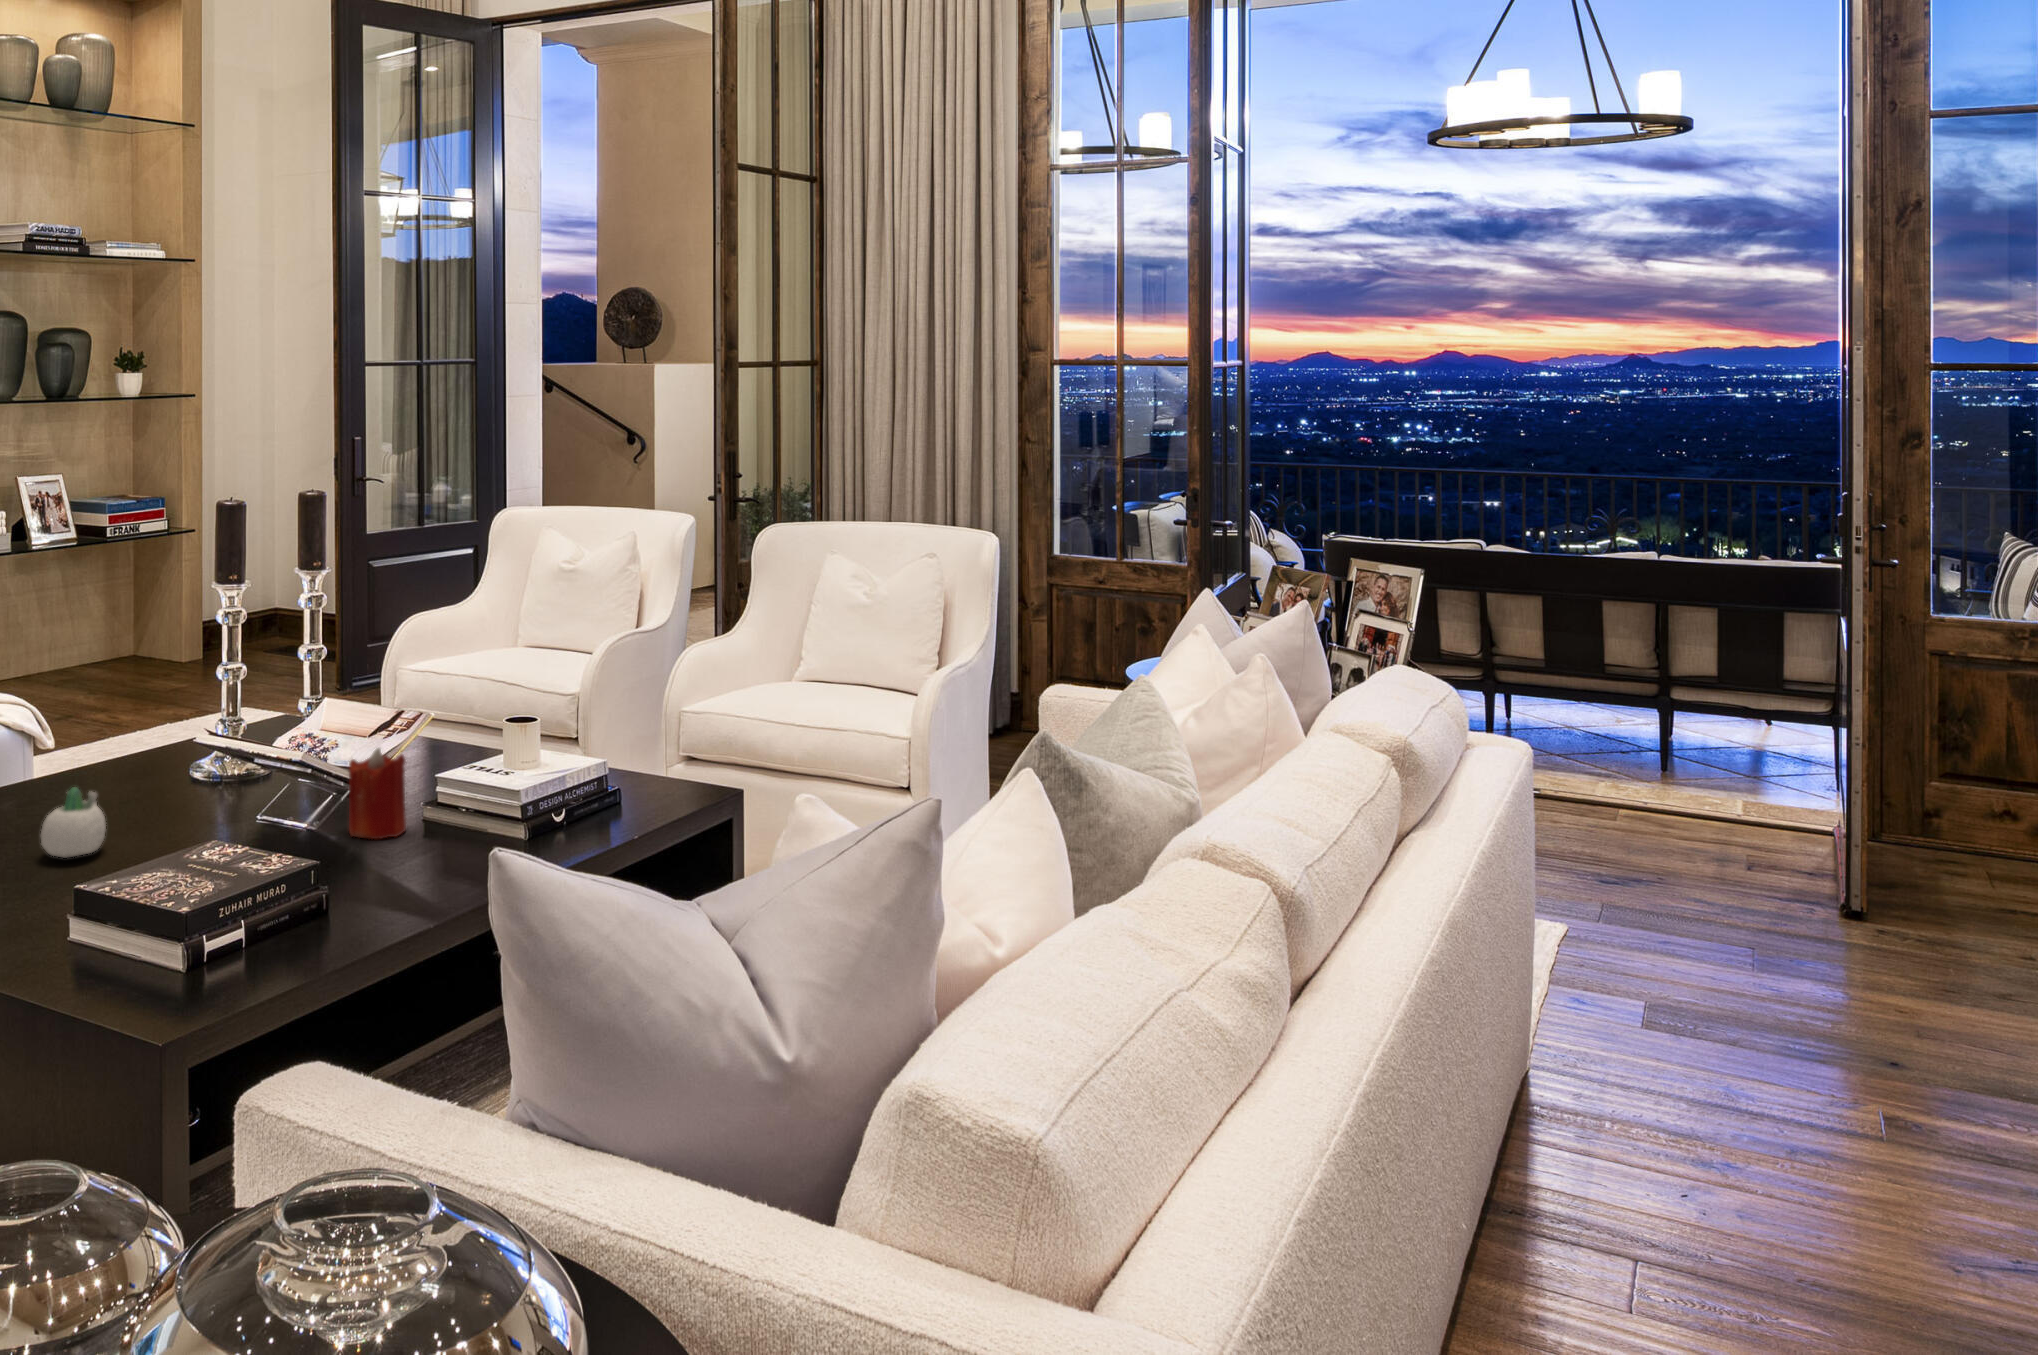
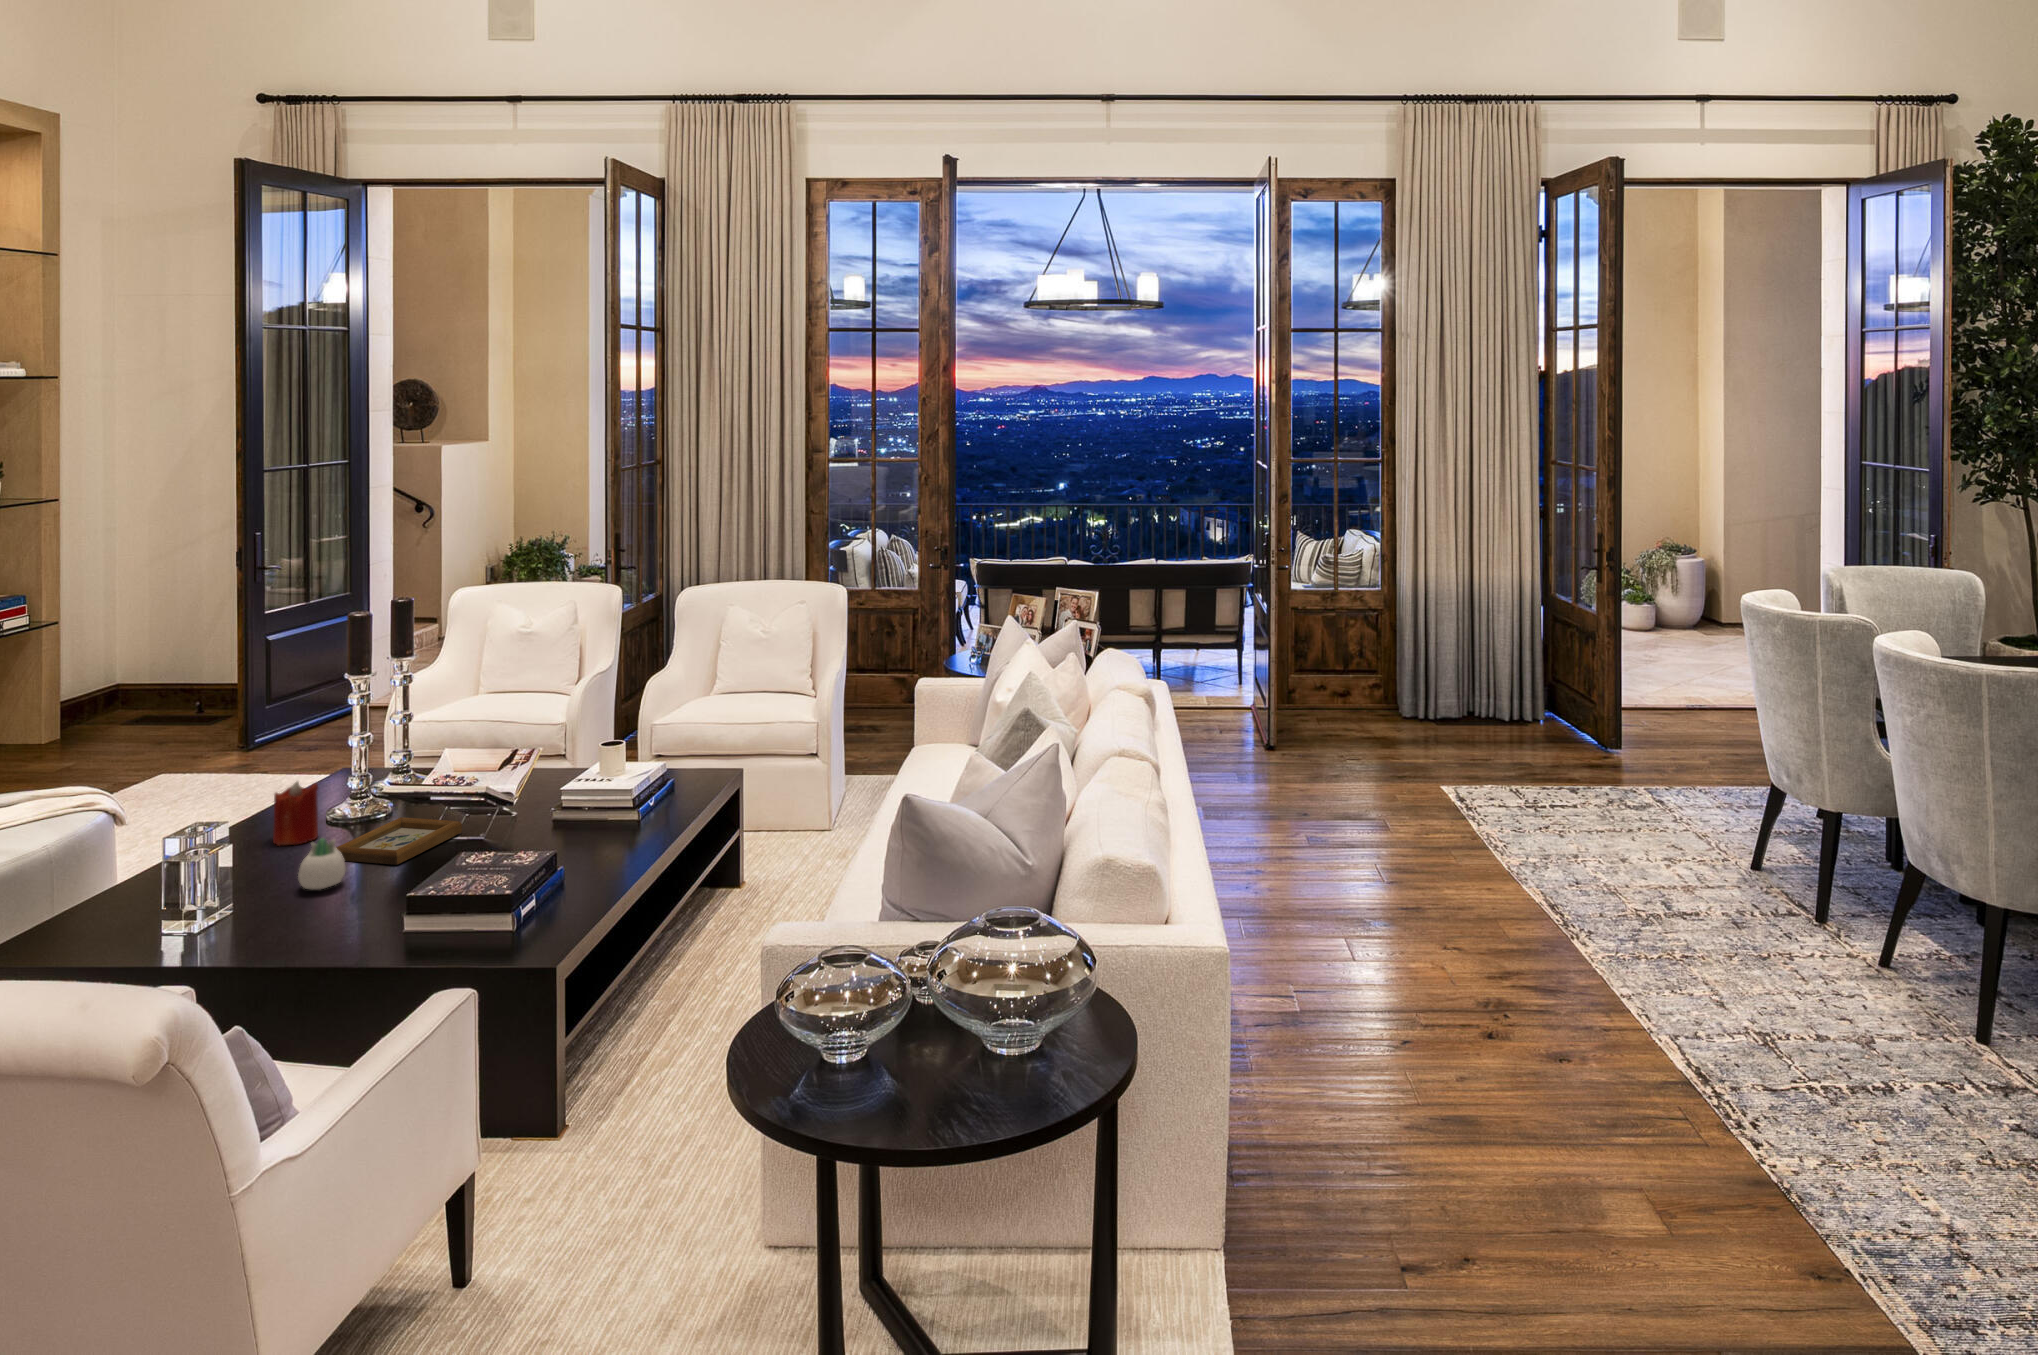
candle: present [349,748,406,839] -> present [273,781,318,845]
picture frame: none [128,781,303,843] -> present [336,817,462,865]

